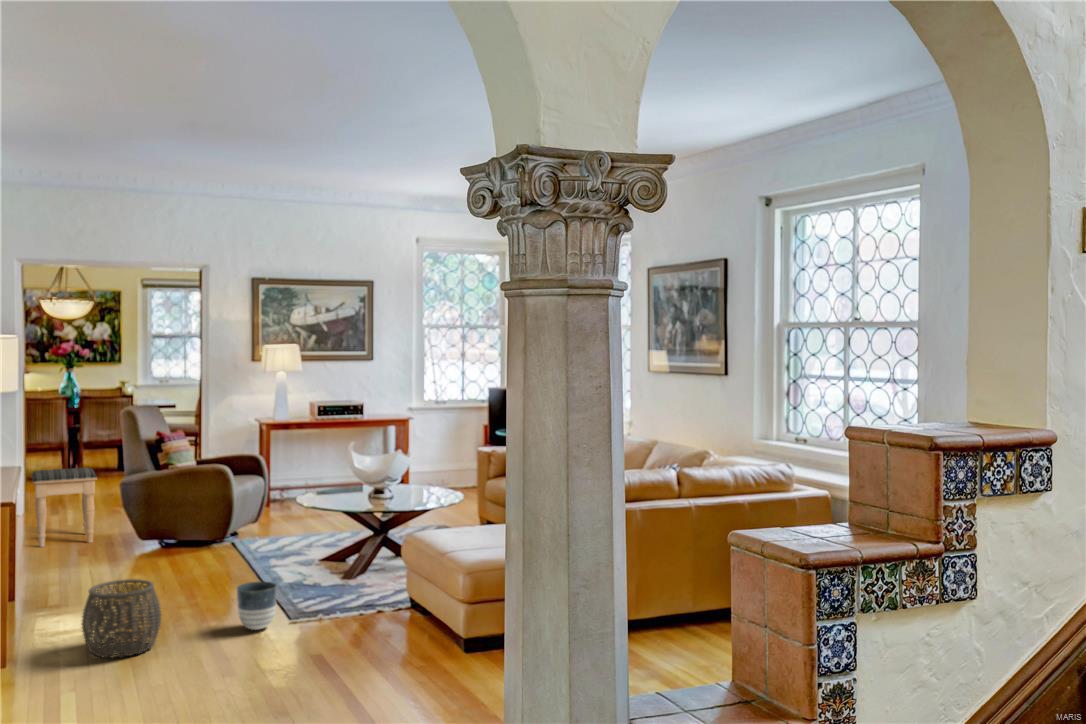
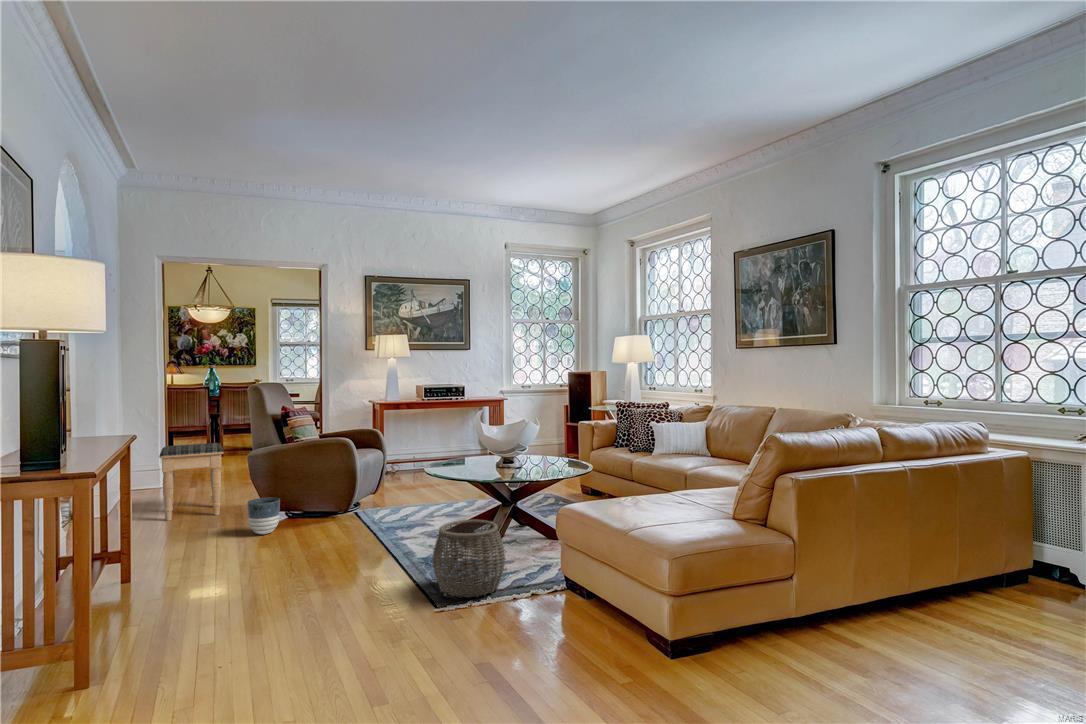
woven basket: present [82,579,162,658] -> present [432,520,505,598]
planter: present [237,581,277,630] -> present [247,497,280,534]

